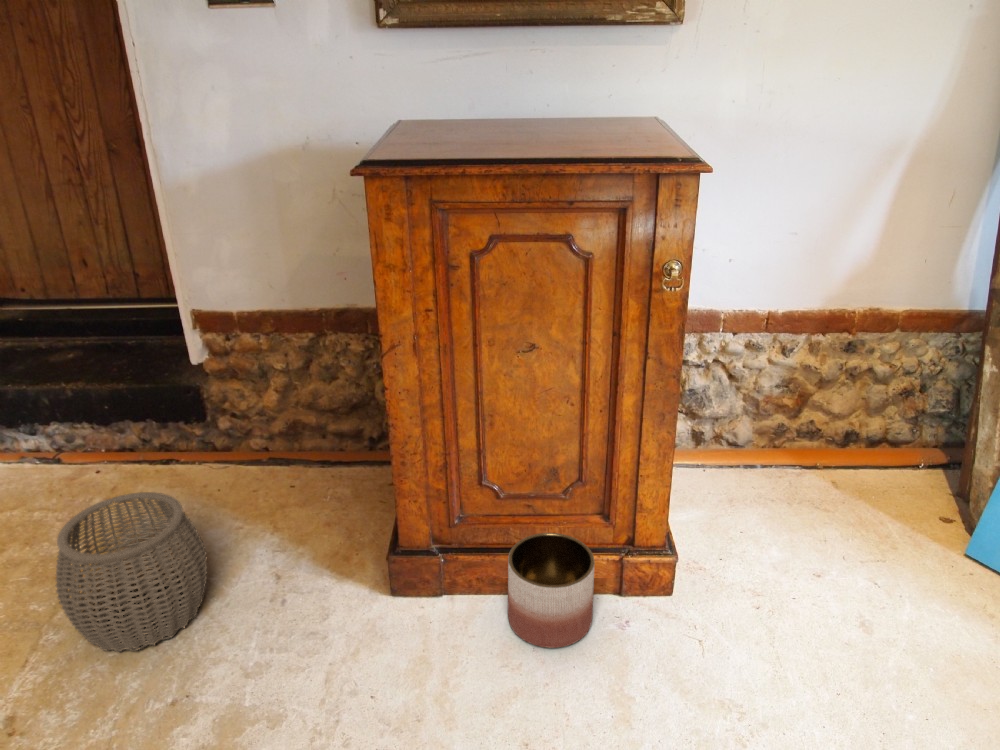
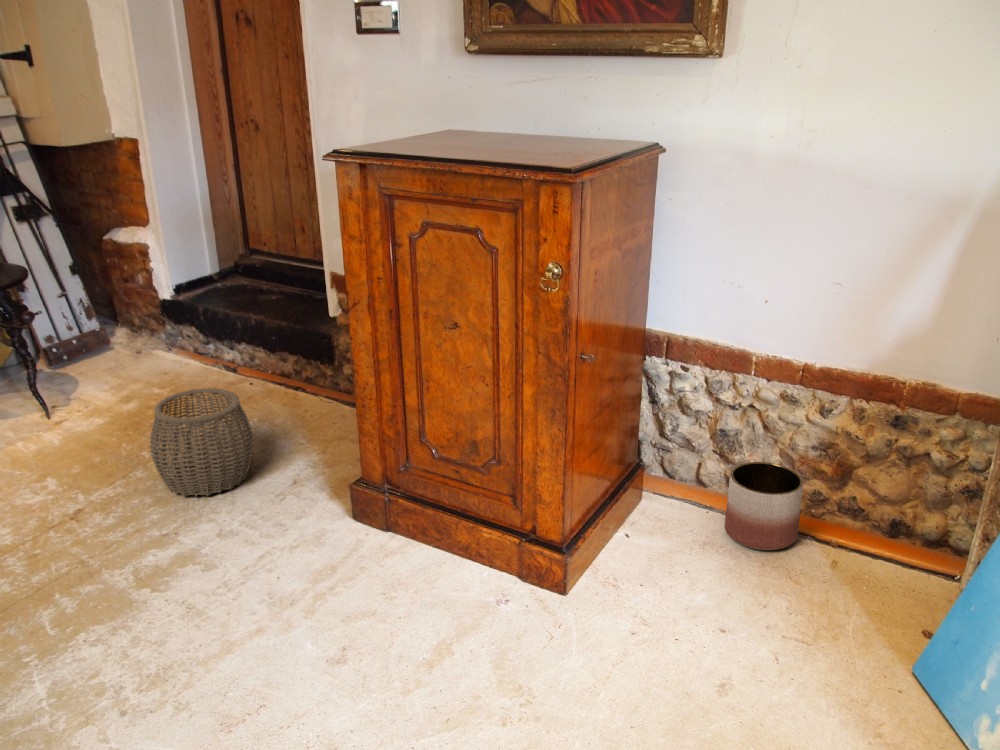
planter: present [508,533,595,648] -> present [725,462,803,550]

